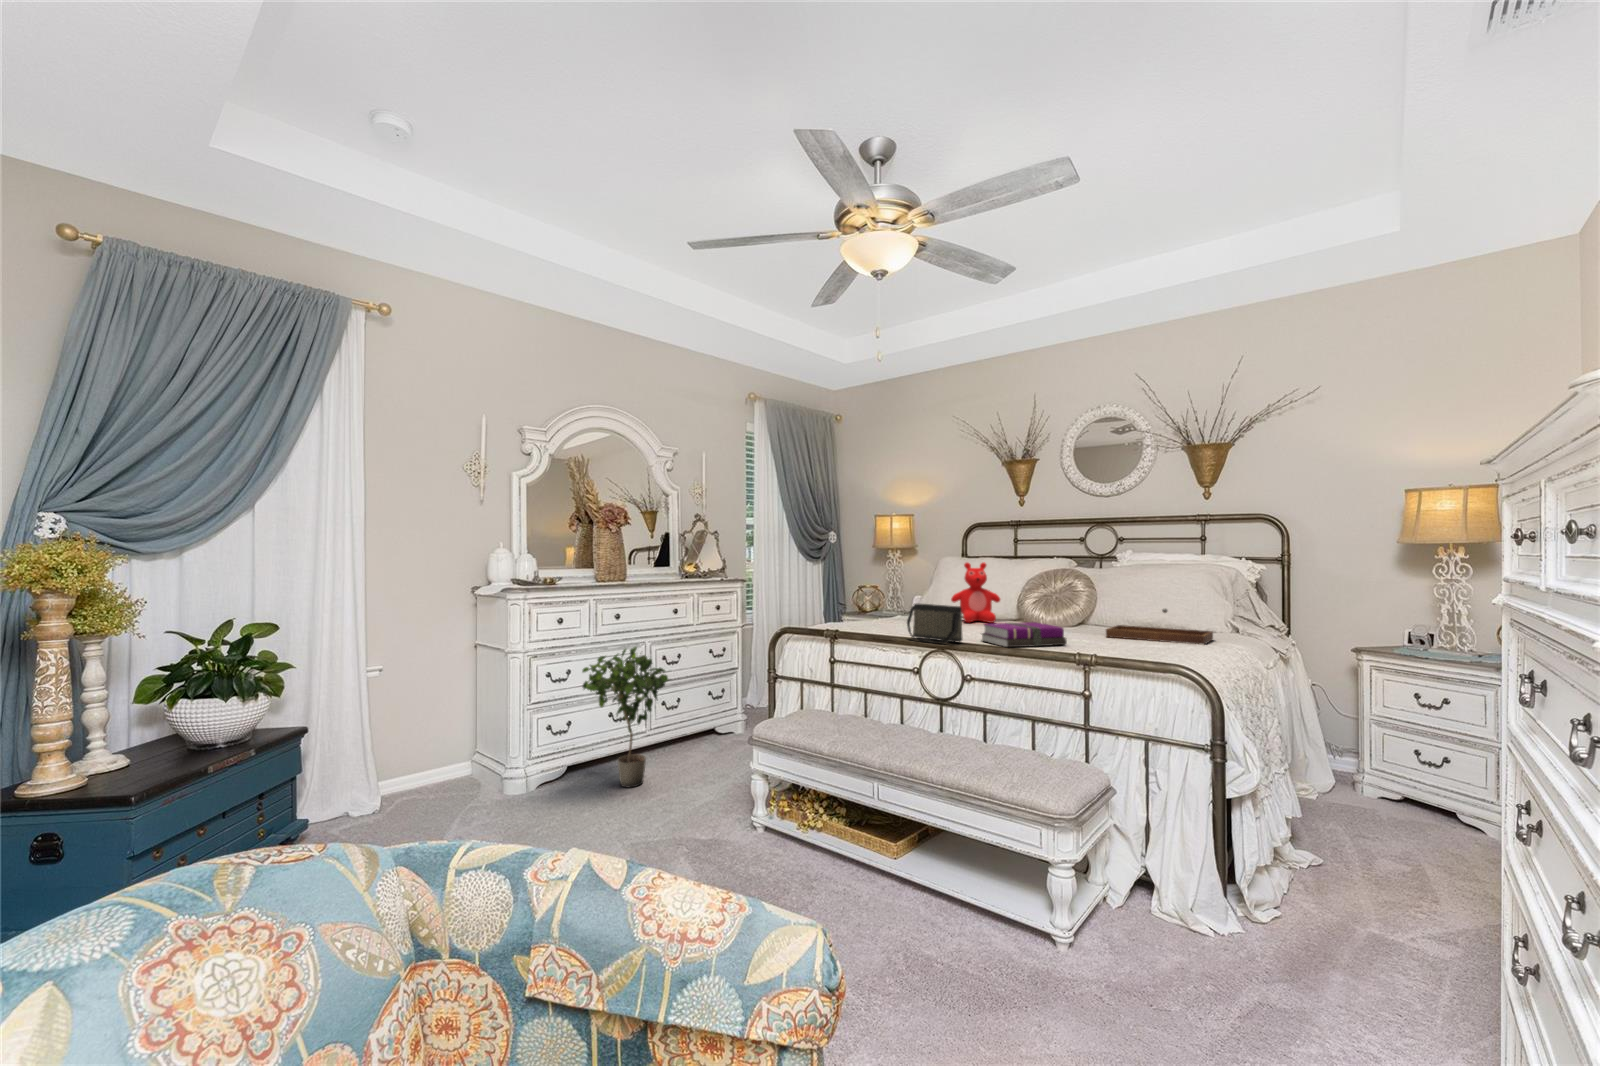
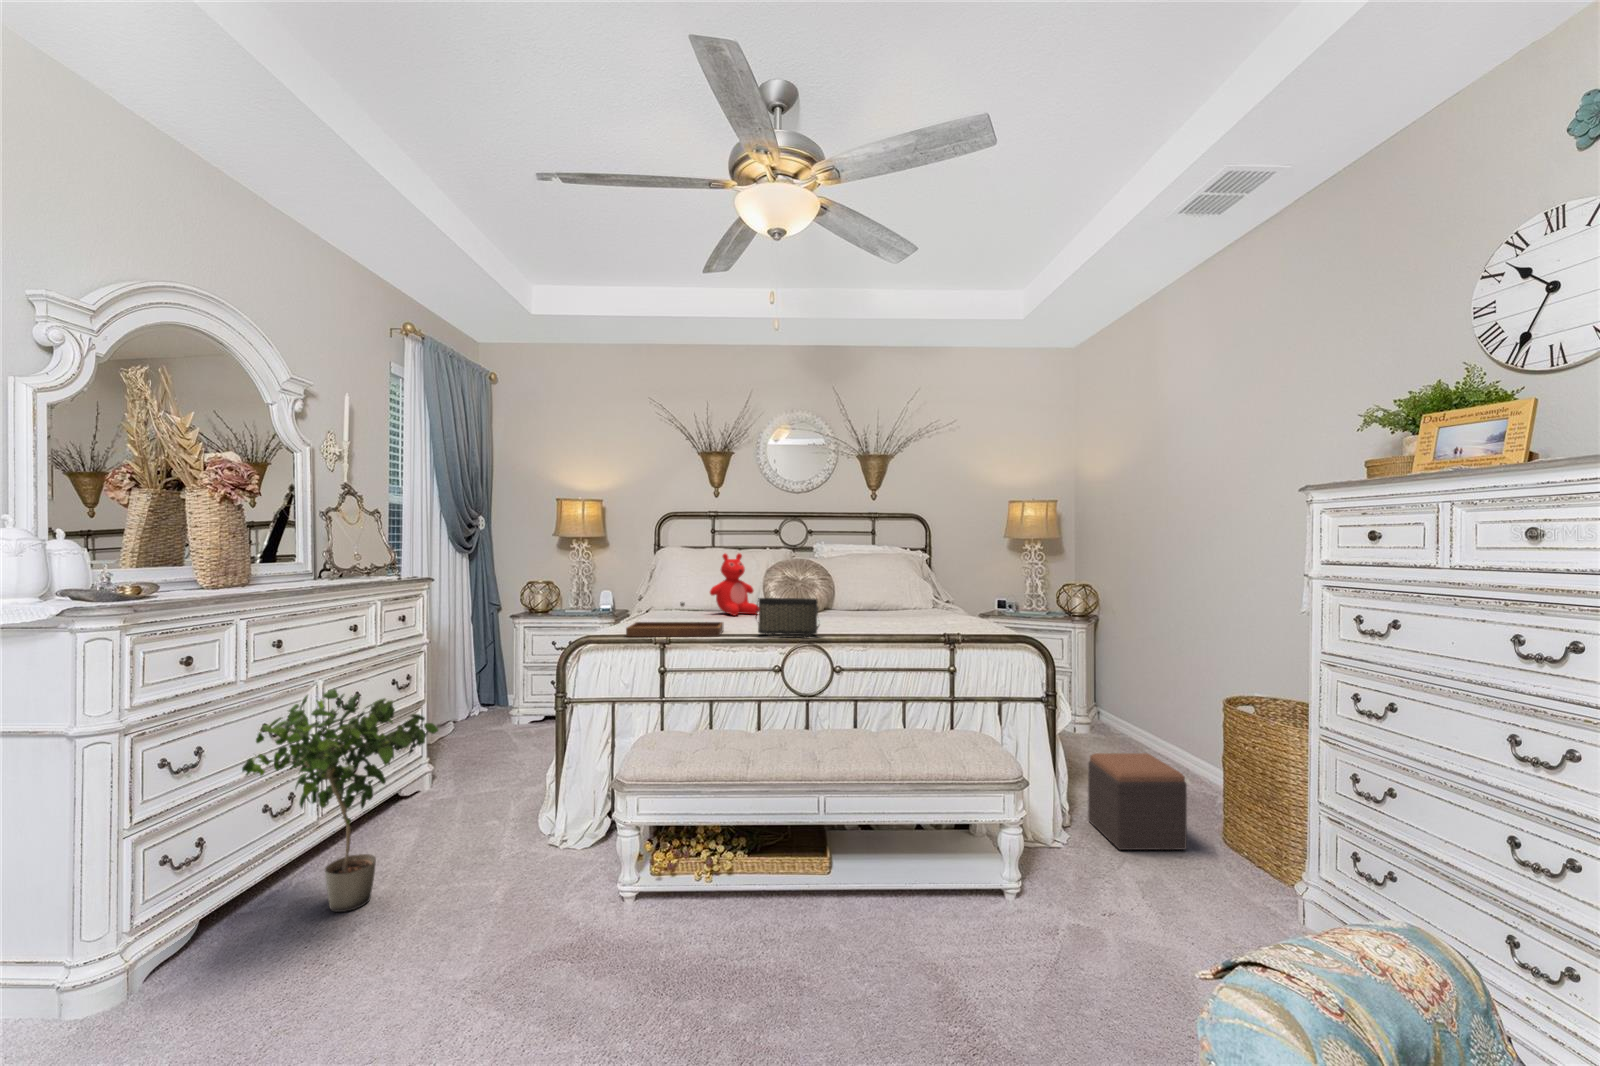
tray: present [1106,609,1213,645] -> present [626,602,724,637]
notebook: present [982,622,1067,647] -> none [822,610,894,635]
footstool: none [1304,846,1445,1030] -> present [1088,753,1187,850]

